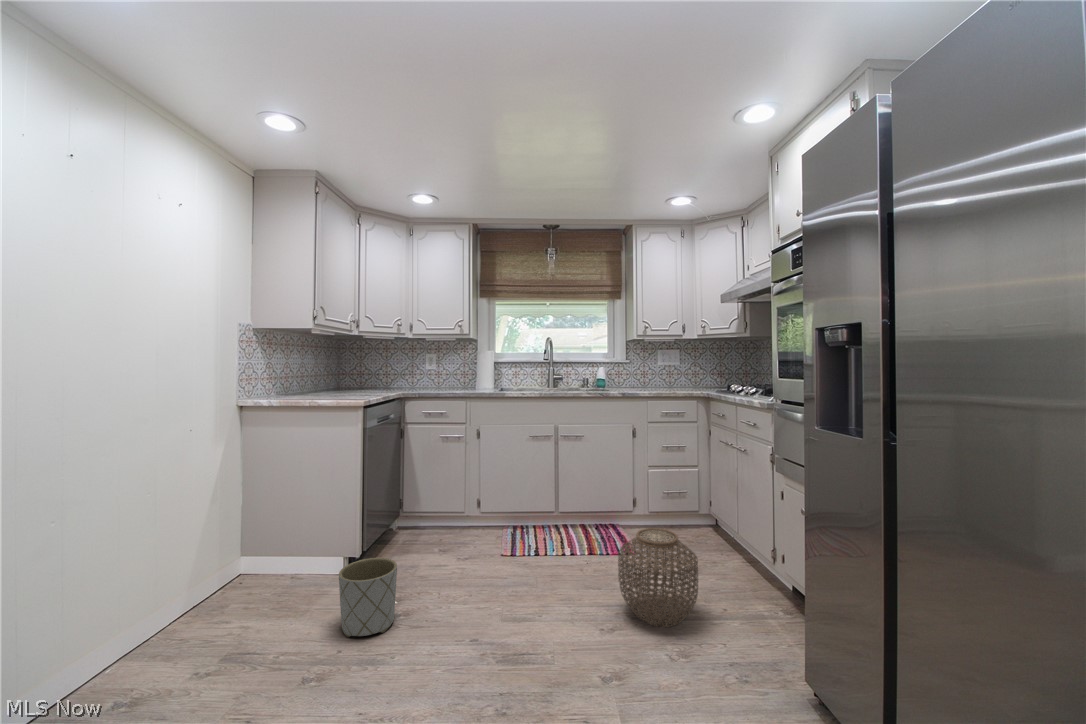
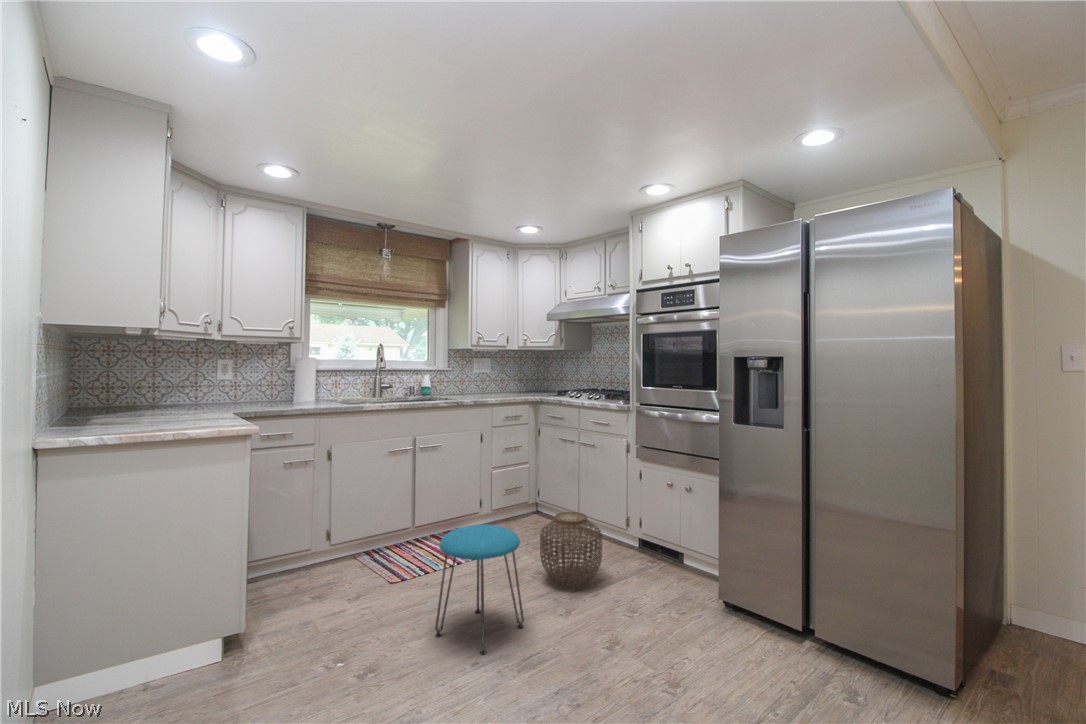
stool: none [457,519,544,662] -> present [435,525,524,655]
planter: present [339,558,397,637] -> none [311,595,375,687]

